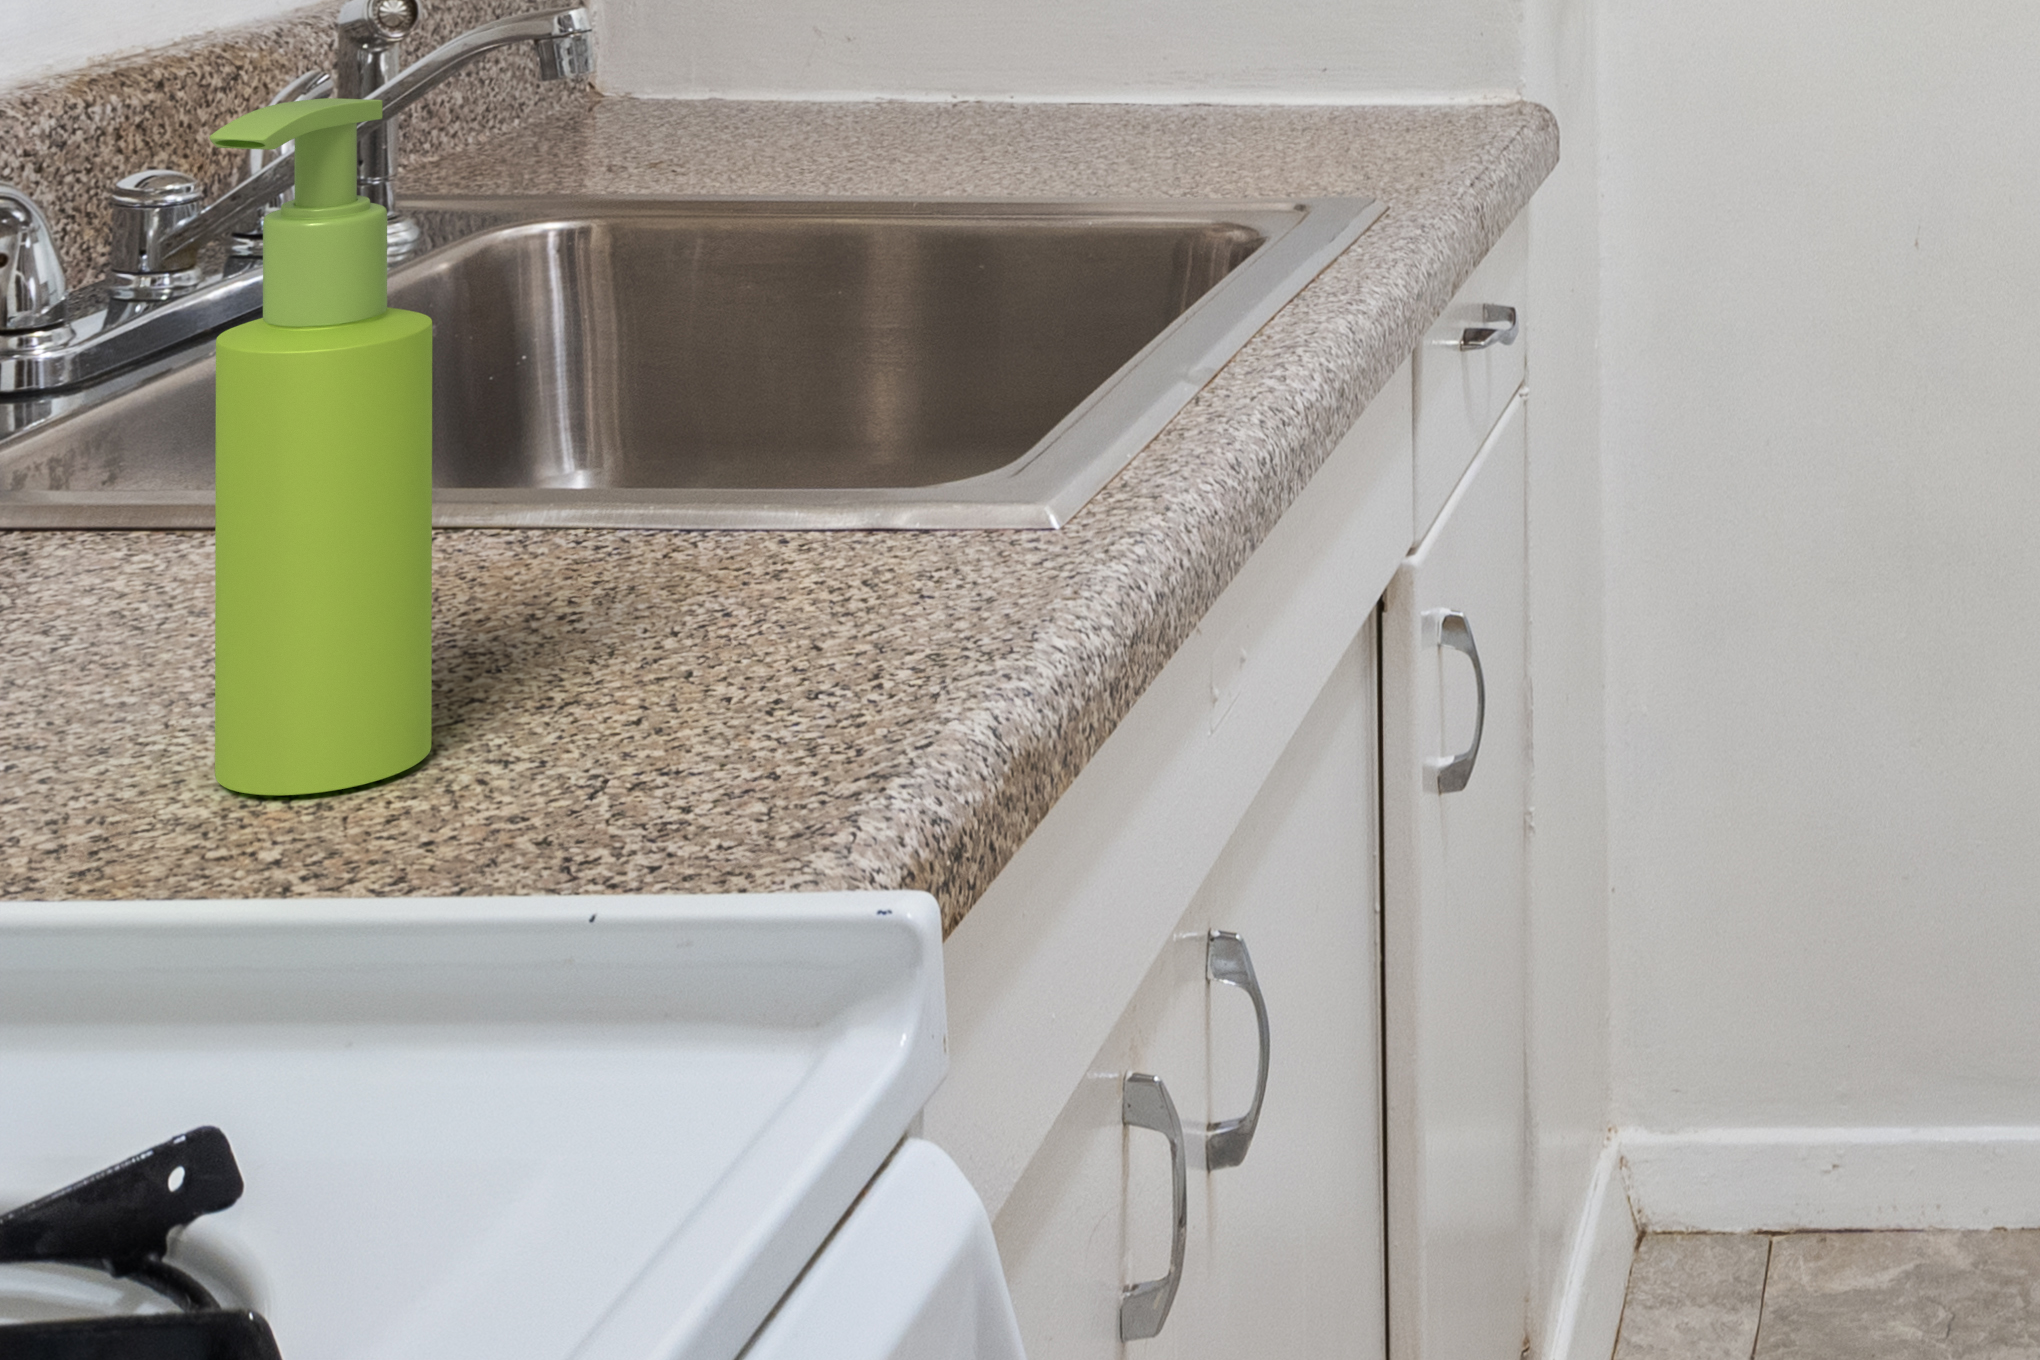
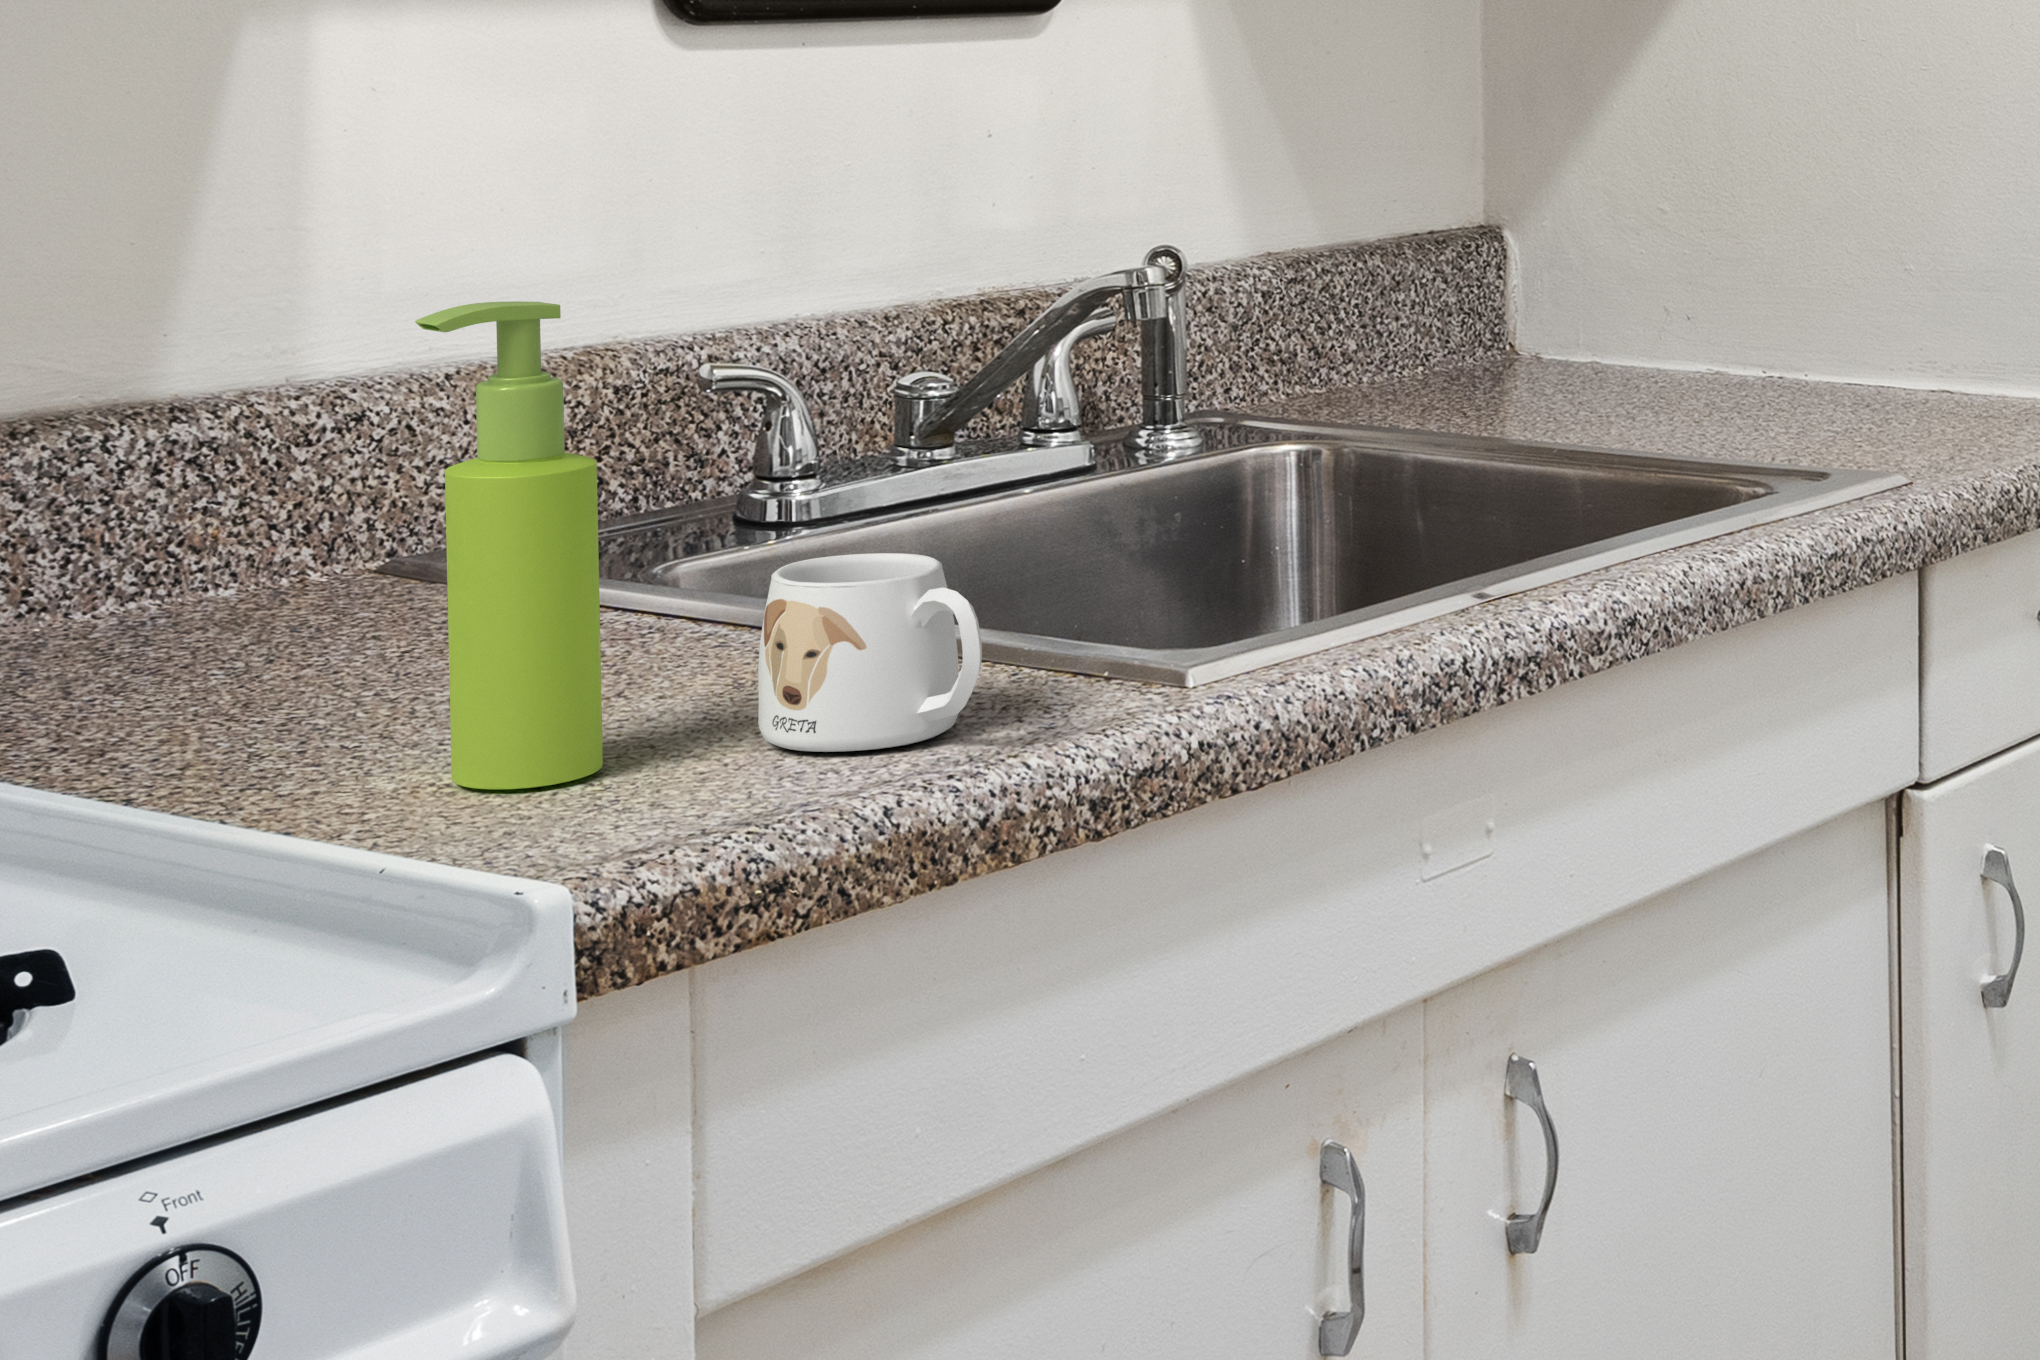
mug: none [565,398,927,677] -> present [758,553,982,752]

